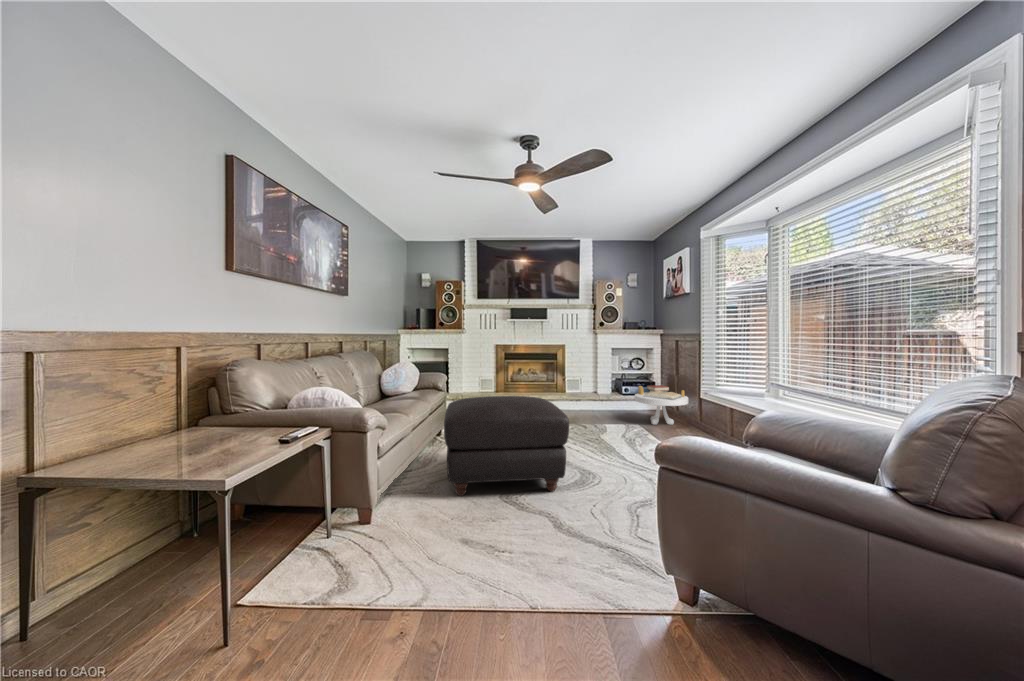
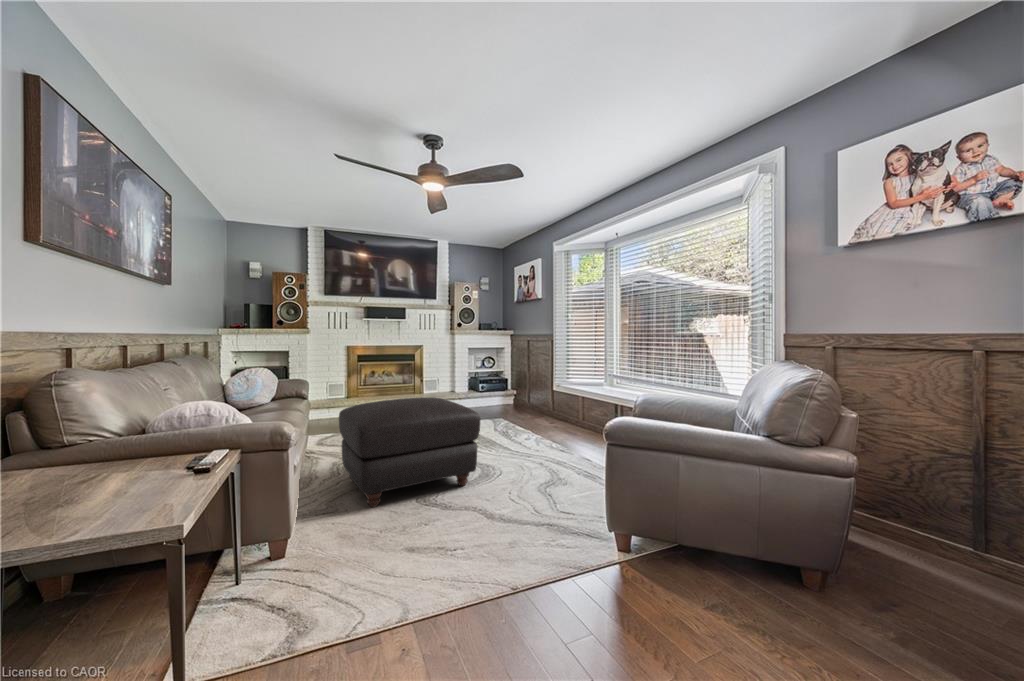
side table: present [635,385,688,425] -> none [497,381,541,416]

